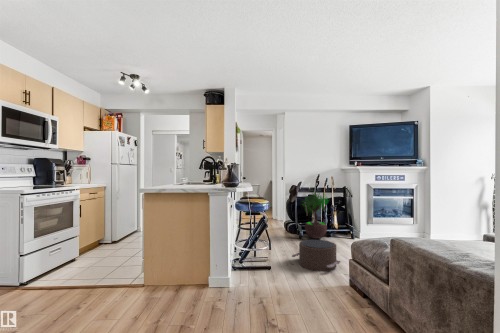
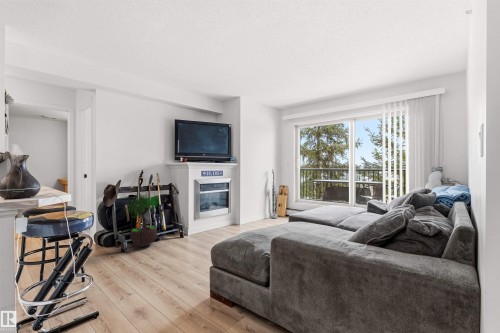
pouf: present [292,239,340,271] -> none [125,249,189,292]

